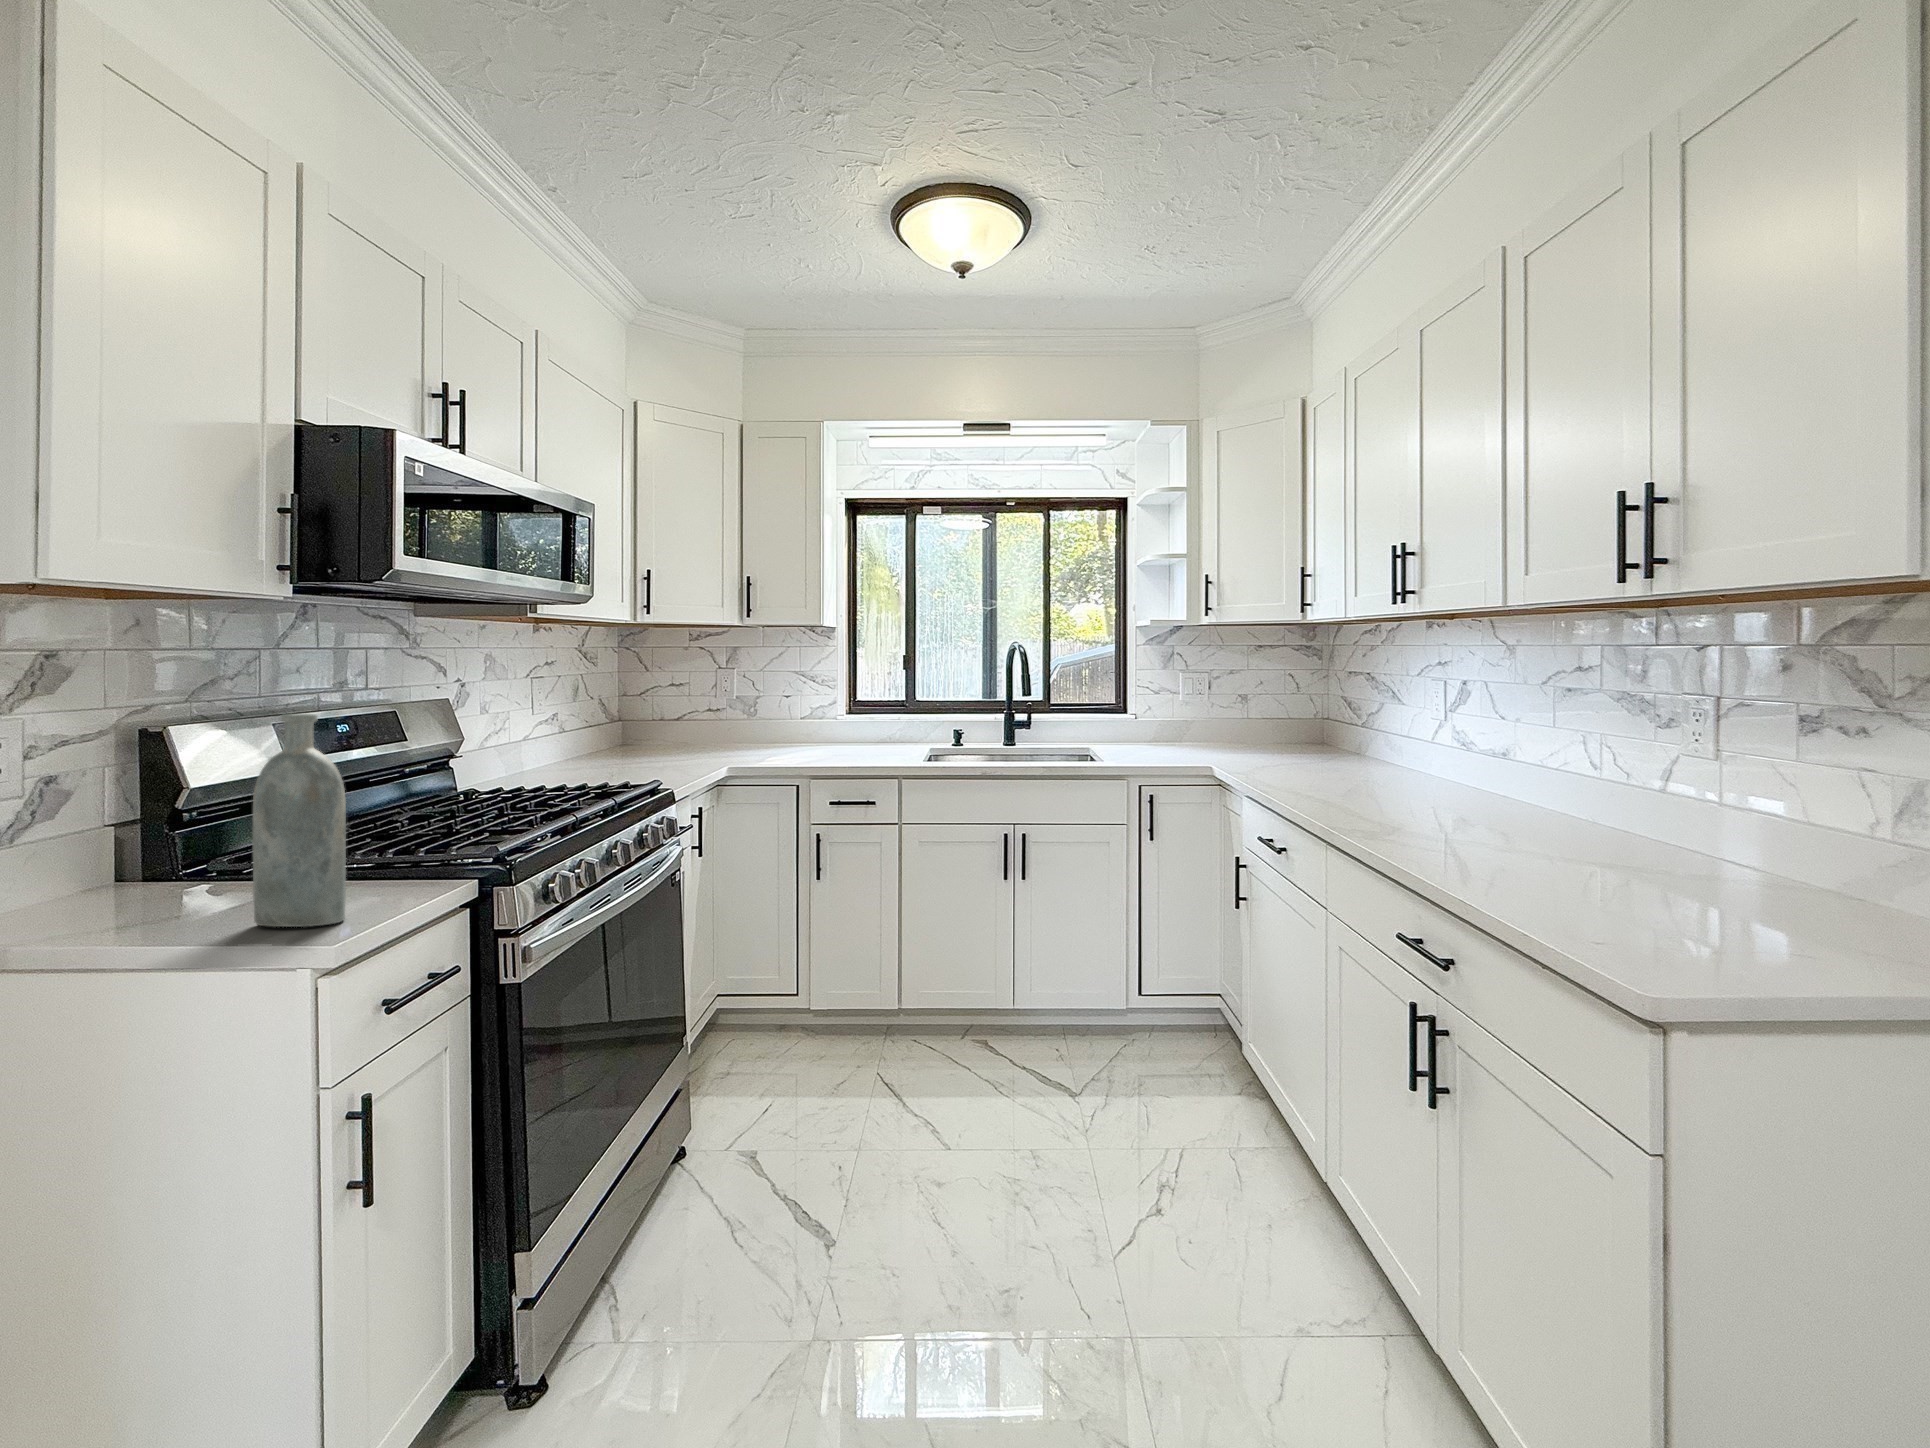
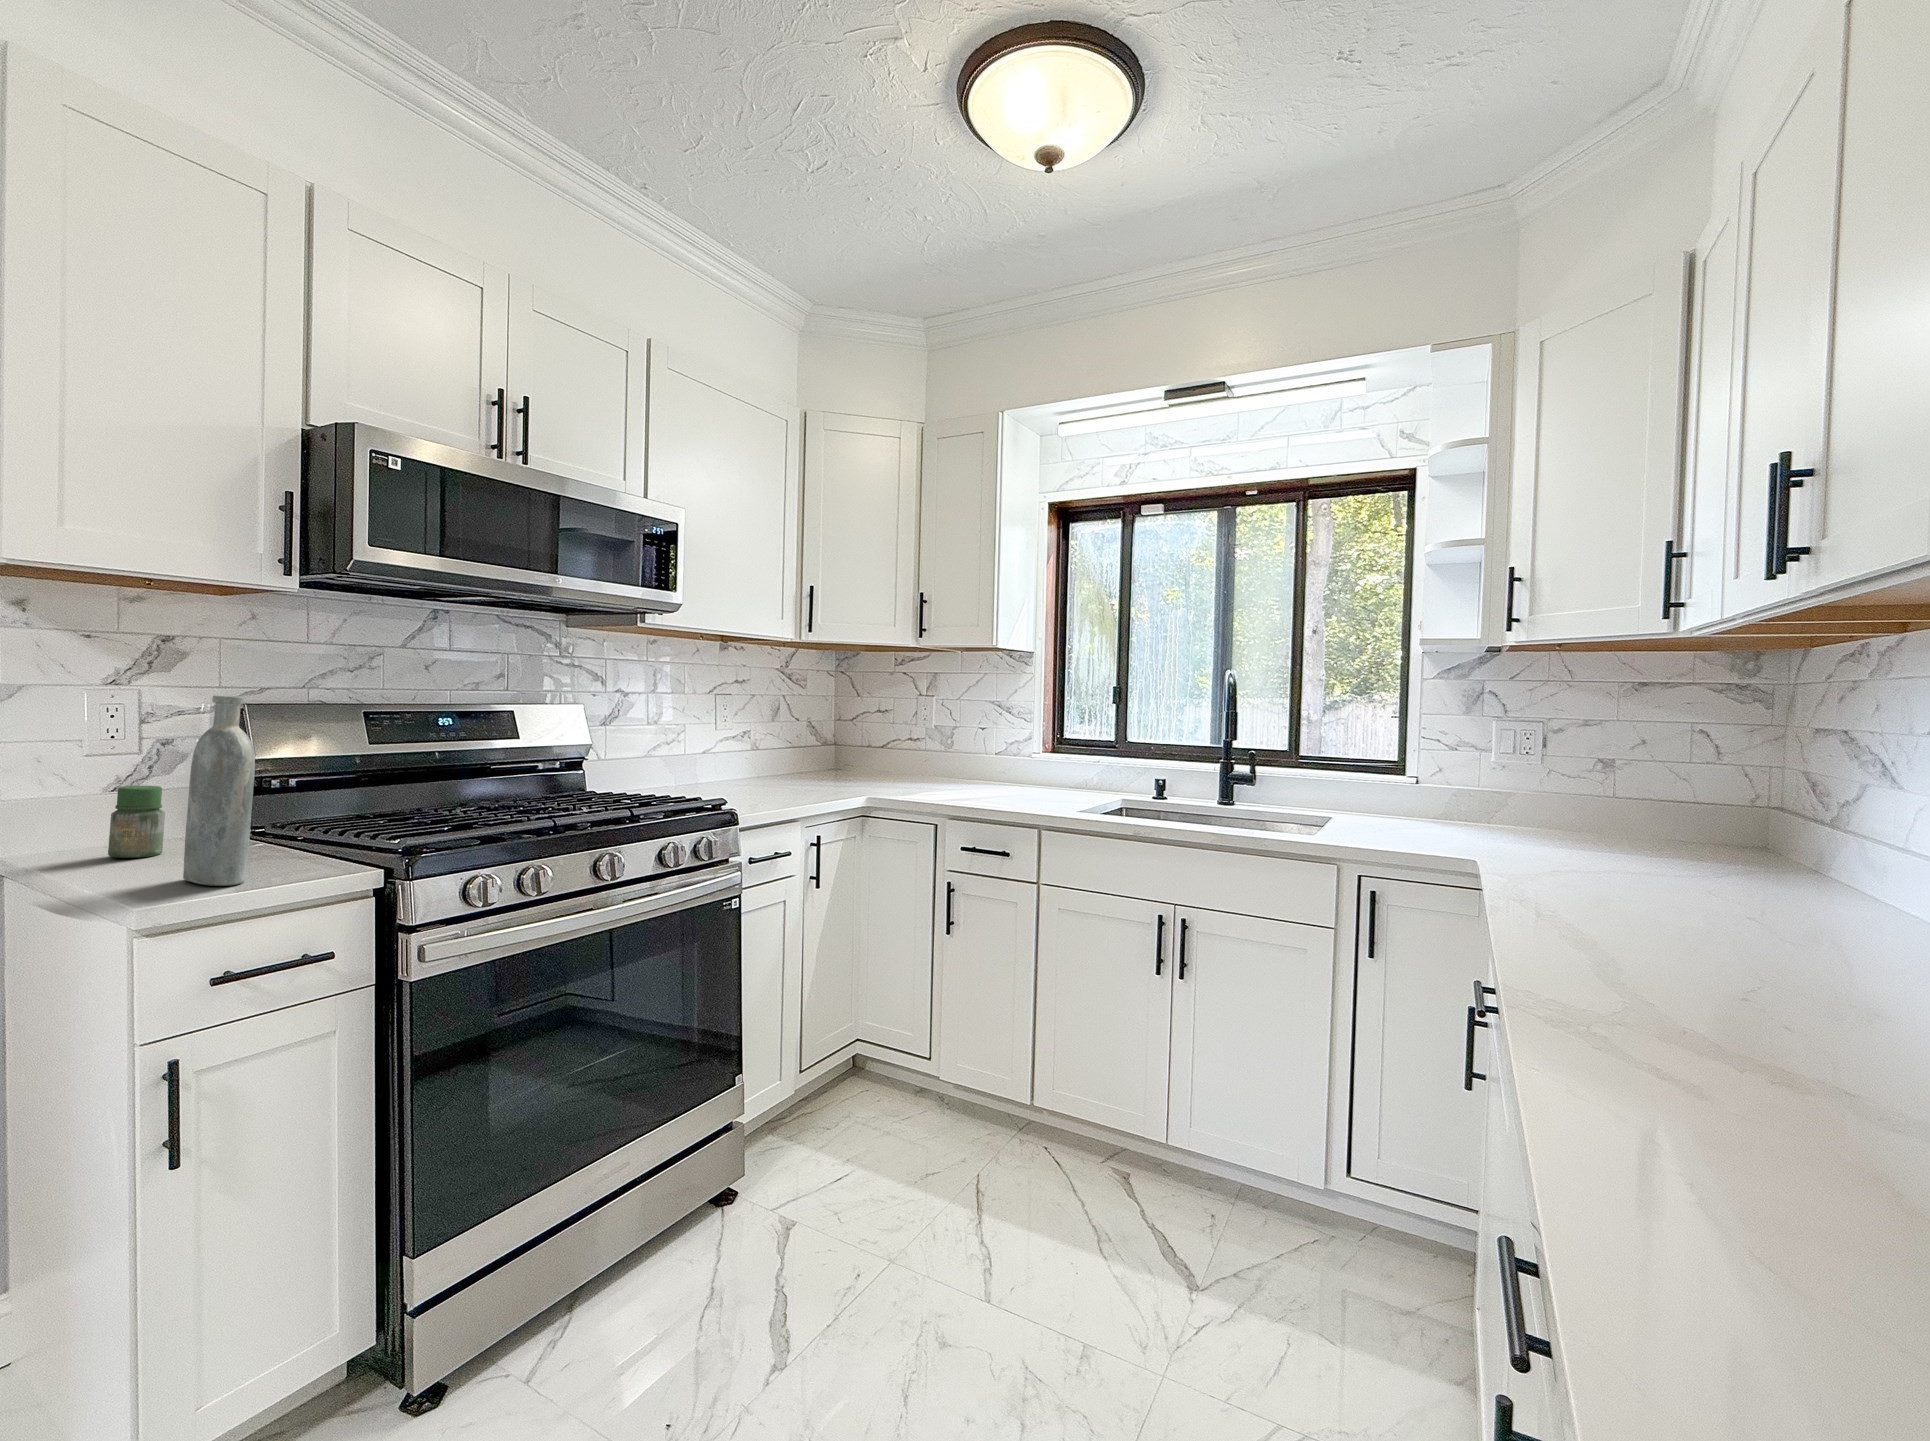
jar: none [55,831,125,921] -> present [108,786,165,858]

